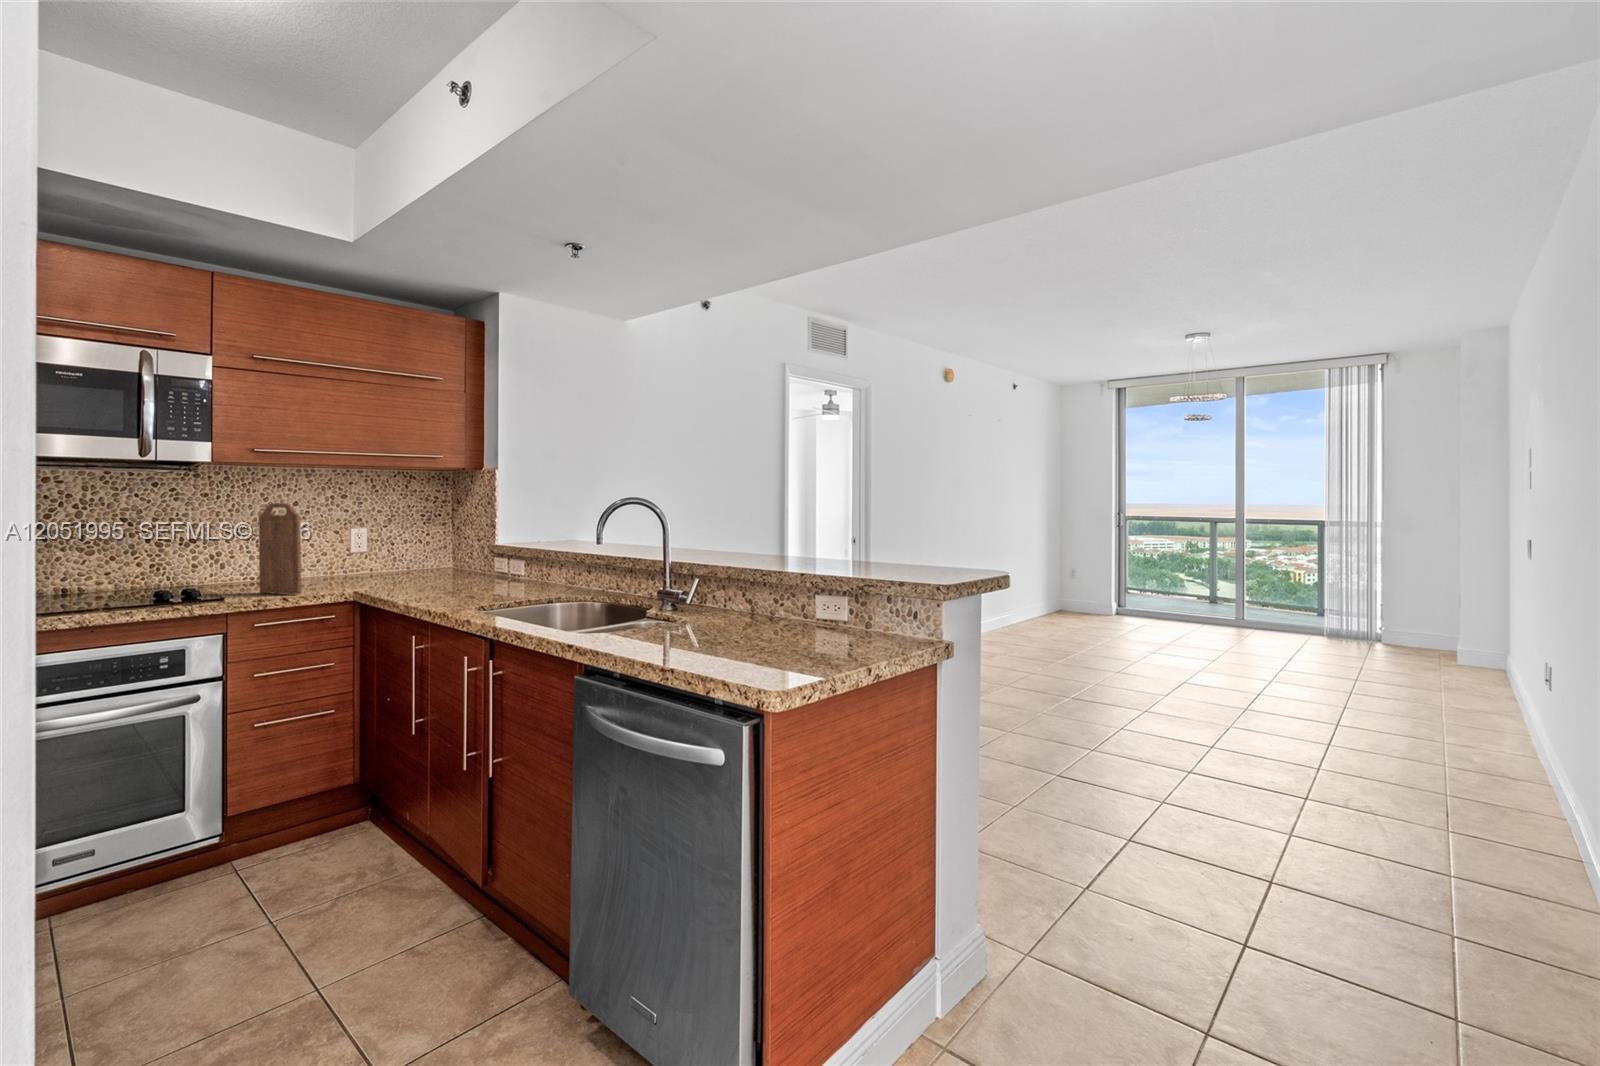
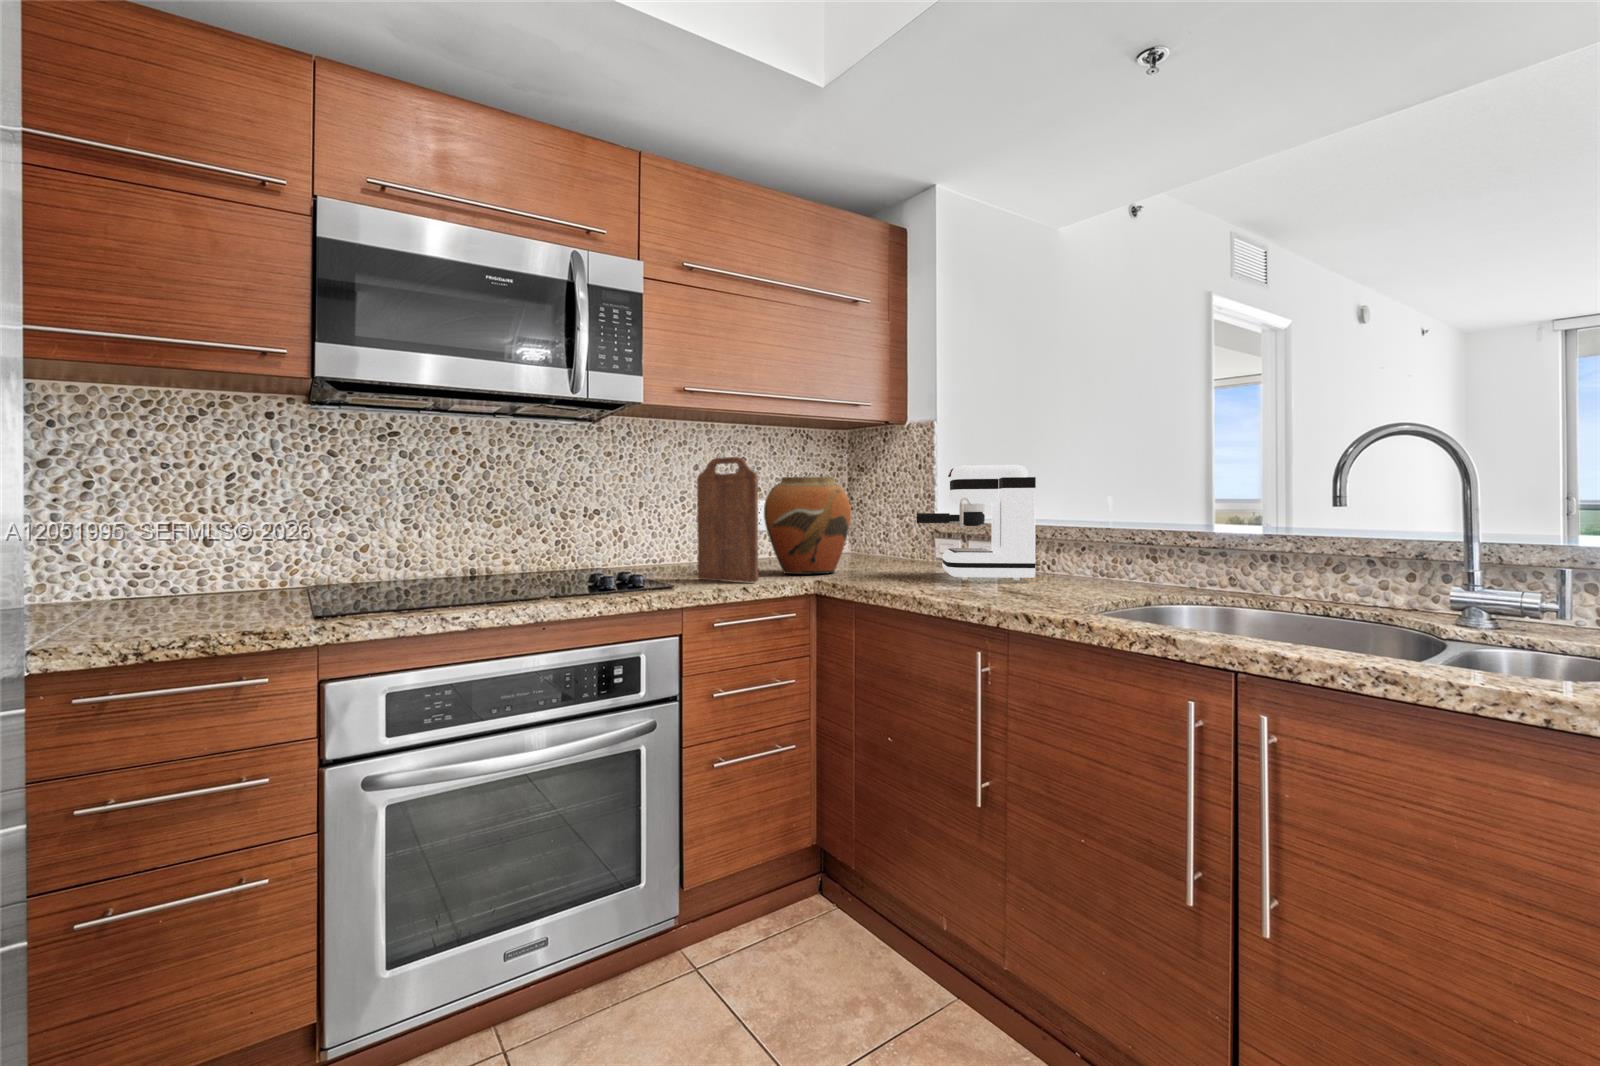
coffee maker: none [444,509,526,590] -> present [916,465,1036,580]
vase: none [323,515,405,588] -> present [764,477,851,574]

